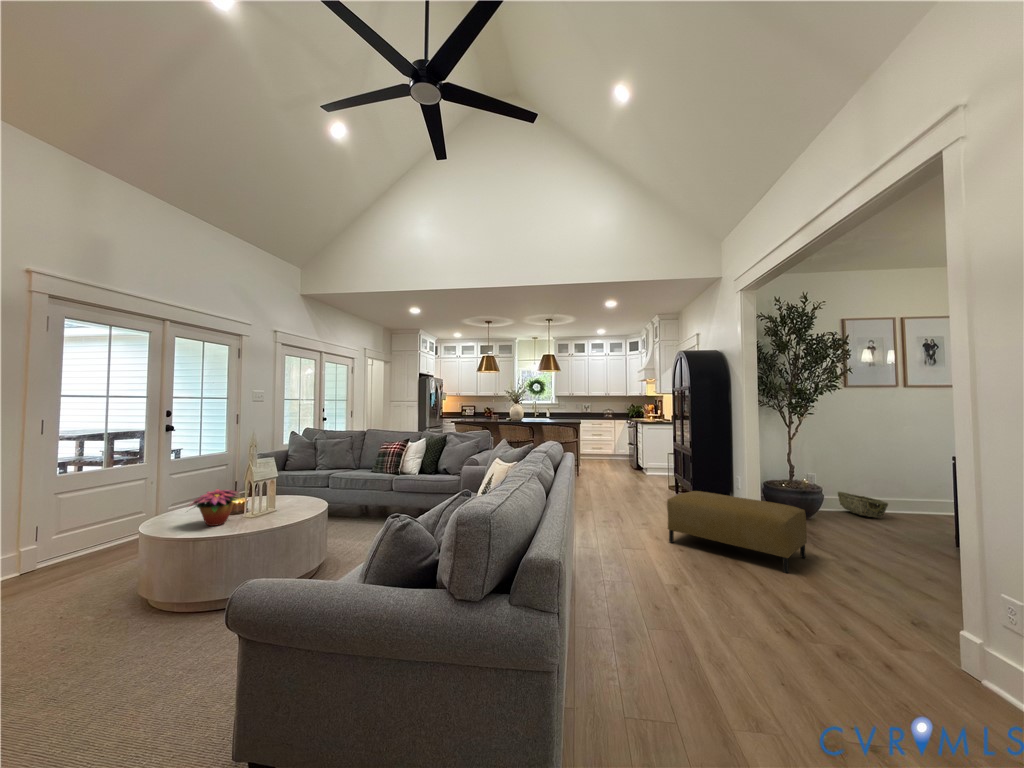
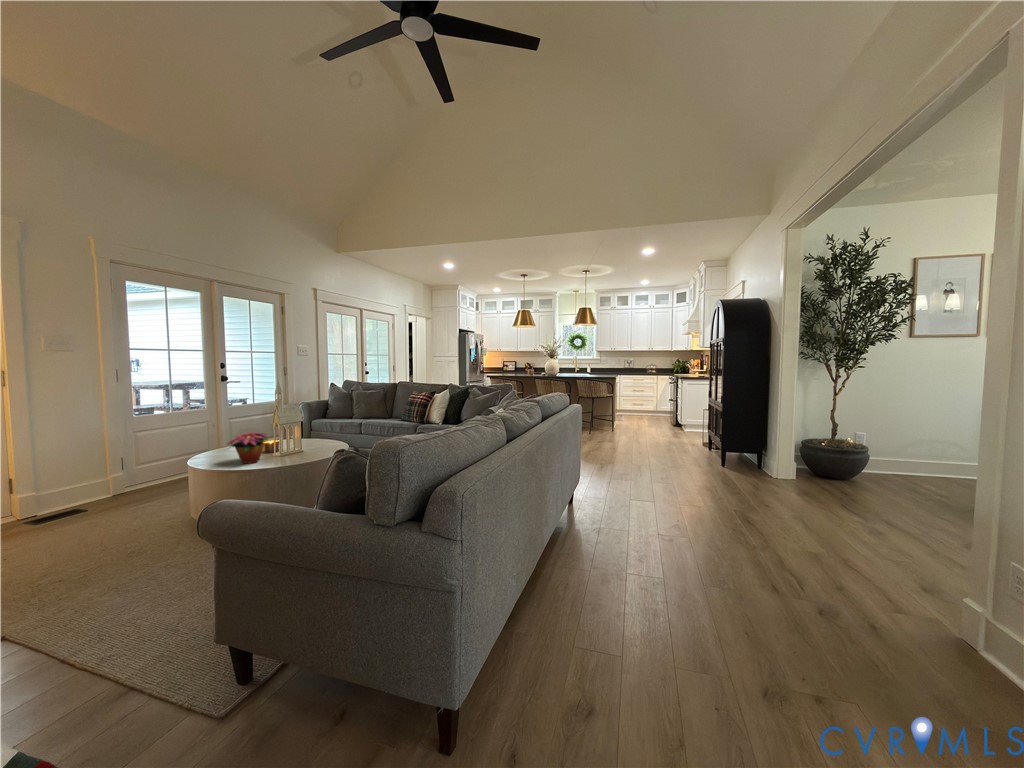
ottoman: present [667,491,807,573] -> none [683,446,832,531]
woven basket: present [838,492,888,518] -> none [889,451,946,480]

